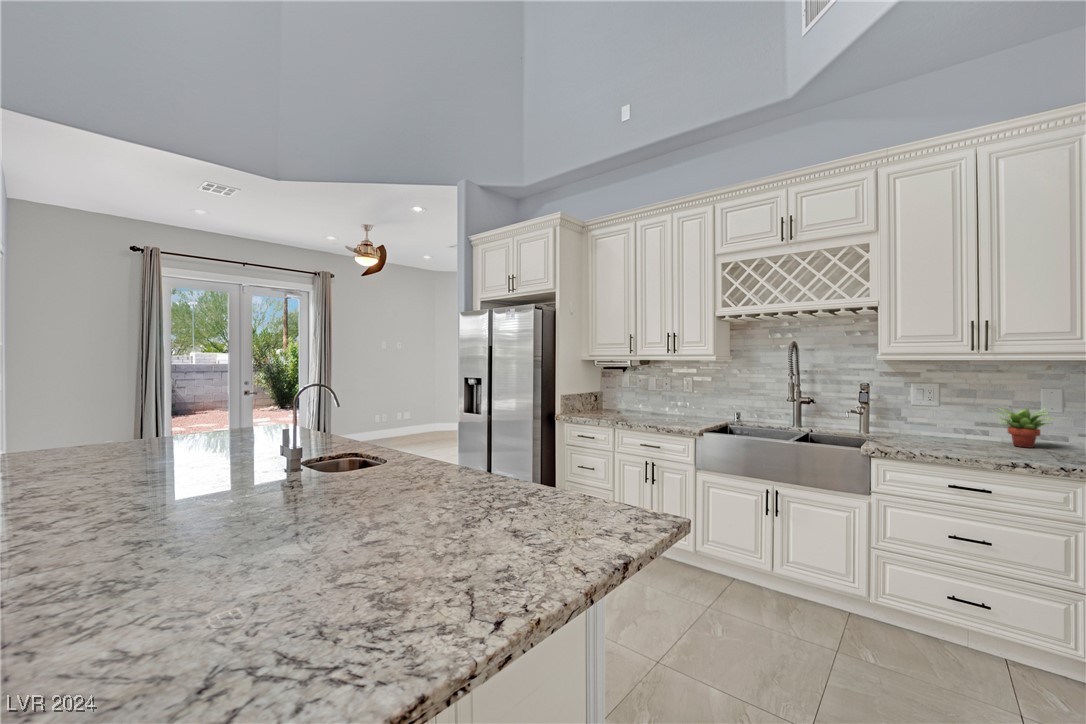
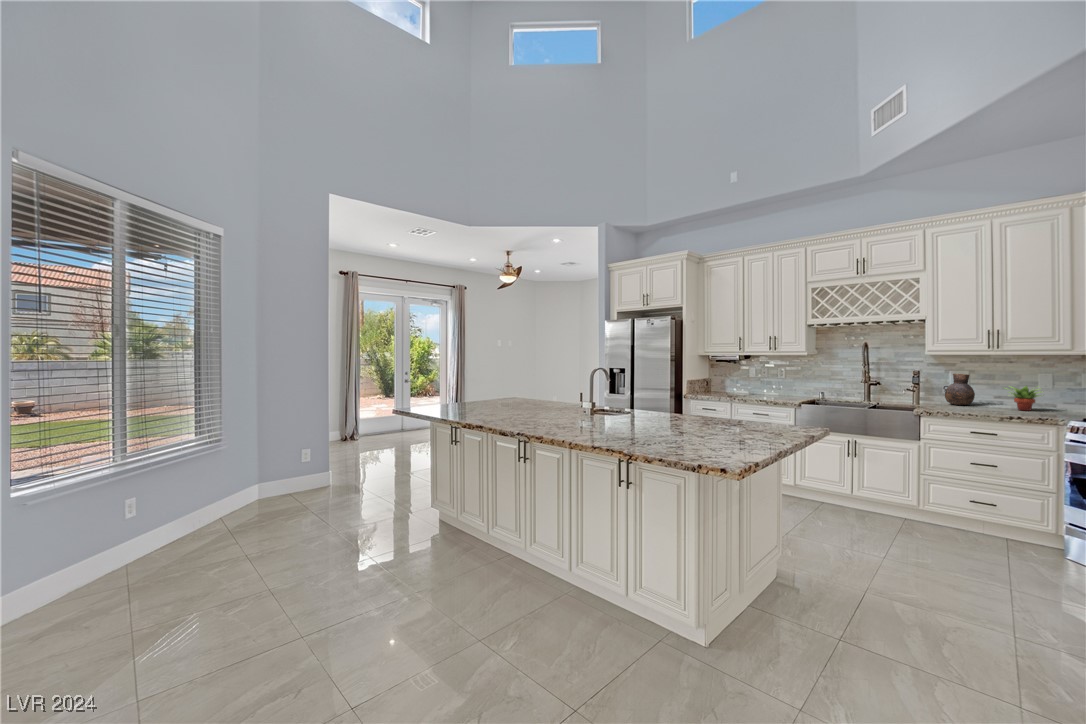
vase: none [903,388,948,435] -> present [943,374,975,405]

